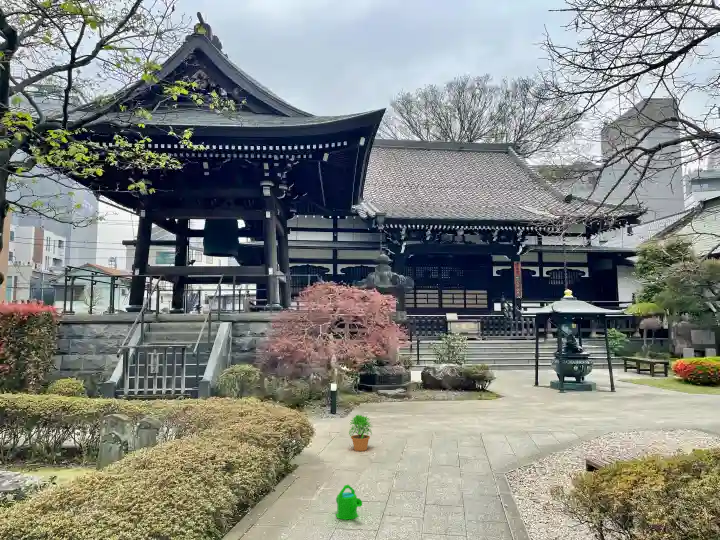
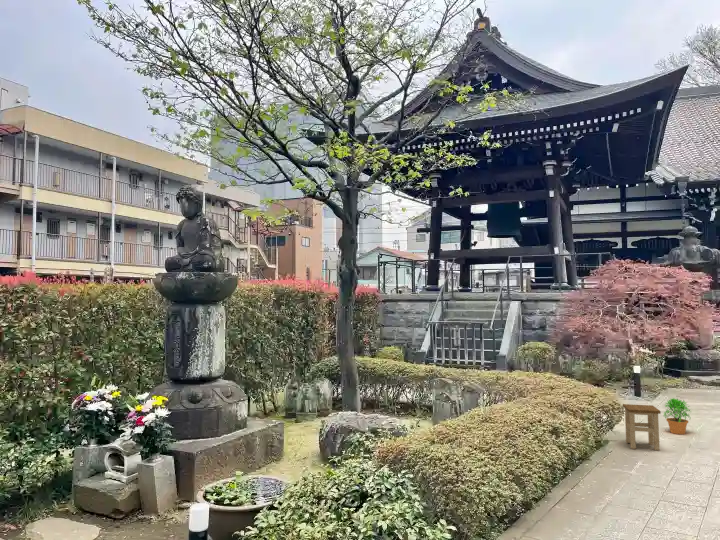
stool: none [309,425,343,475] -> present [623,404,661,450]
watering can: present [336,485,362,520] -> none [662,459,692,490]

